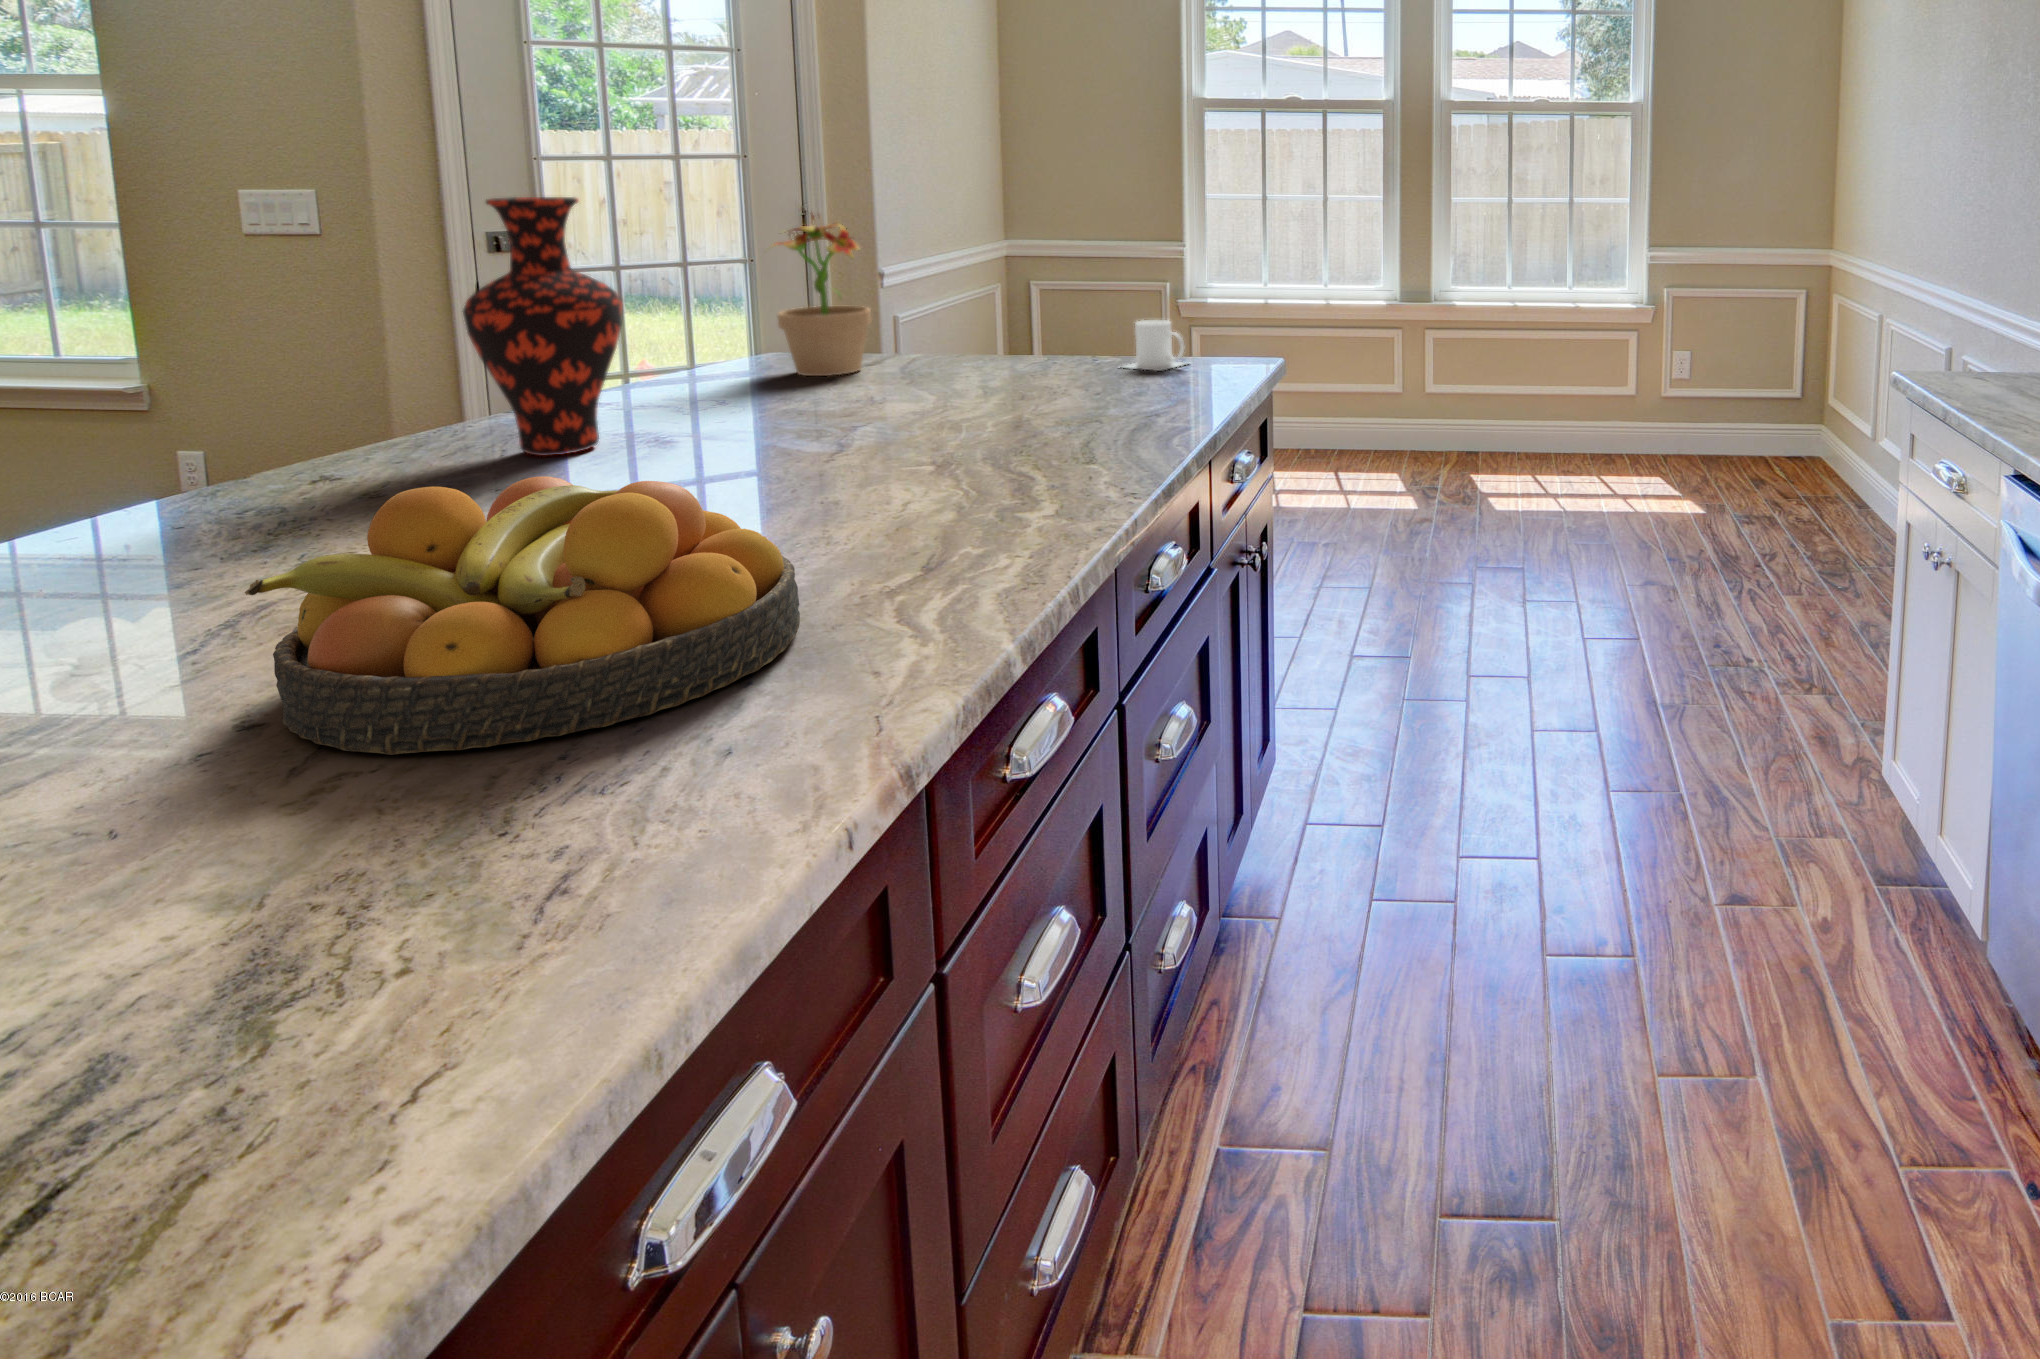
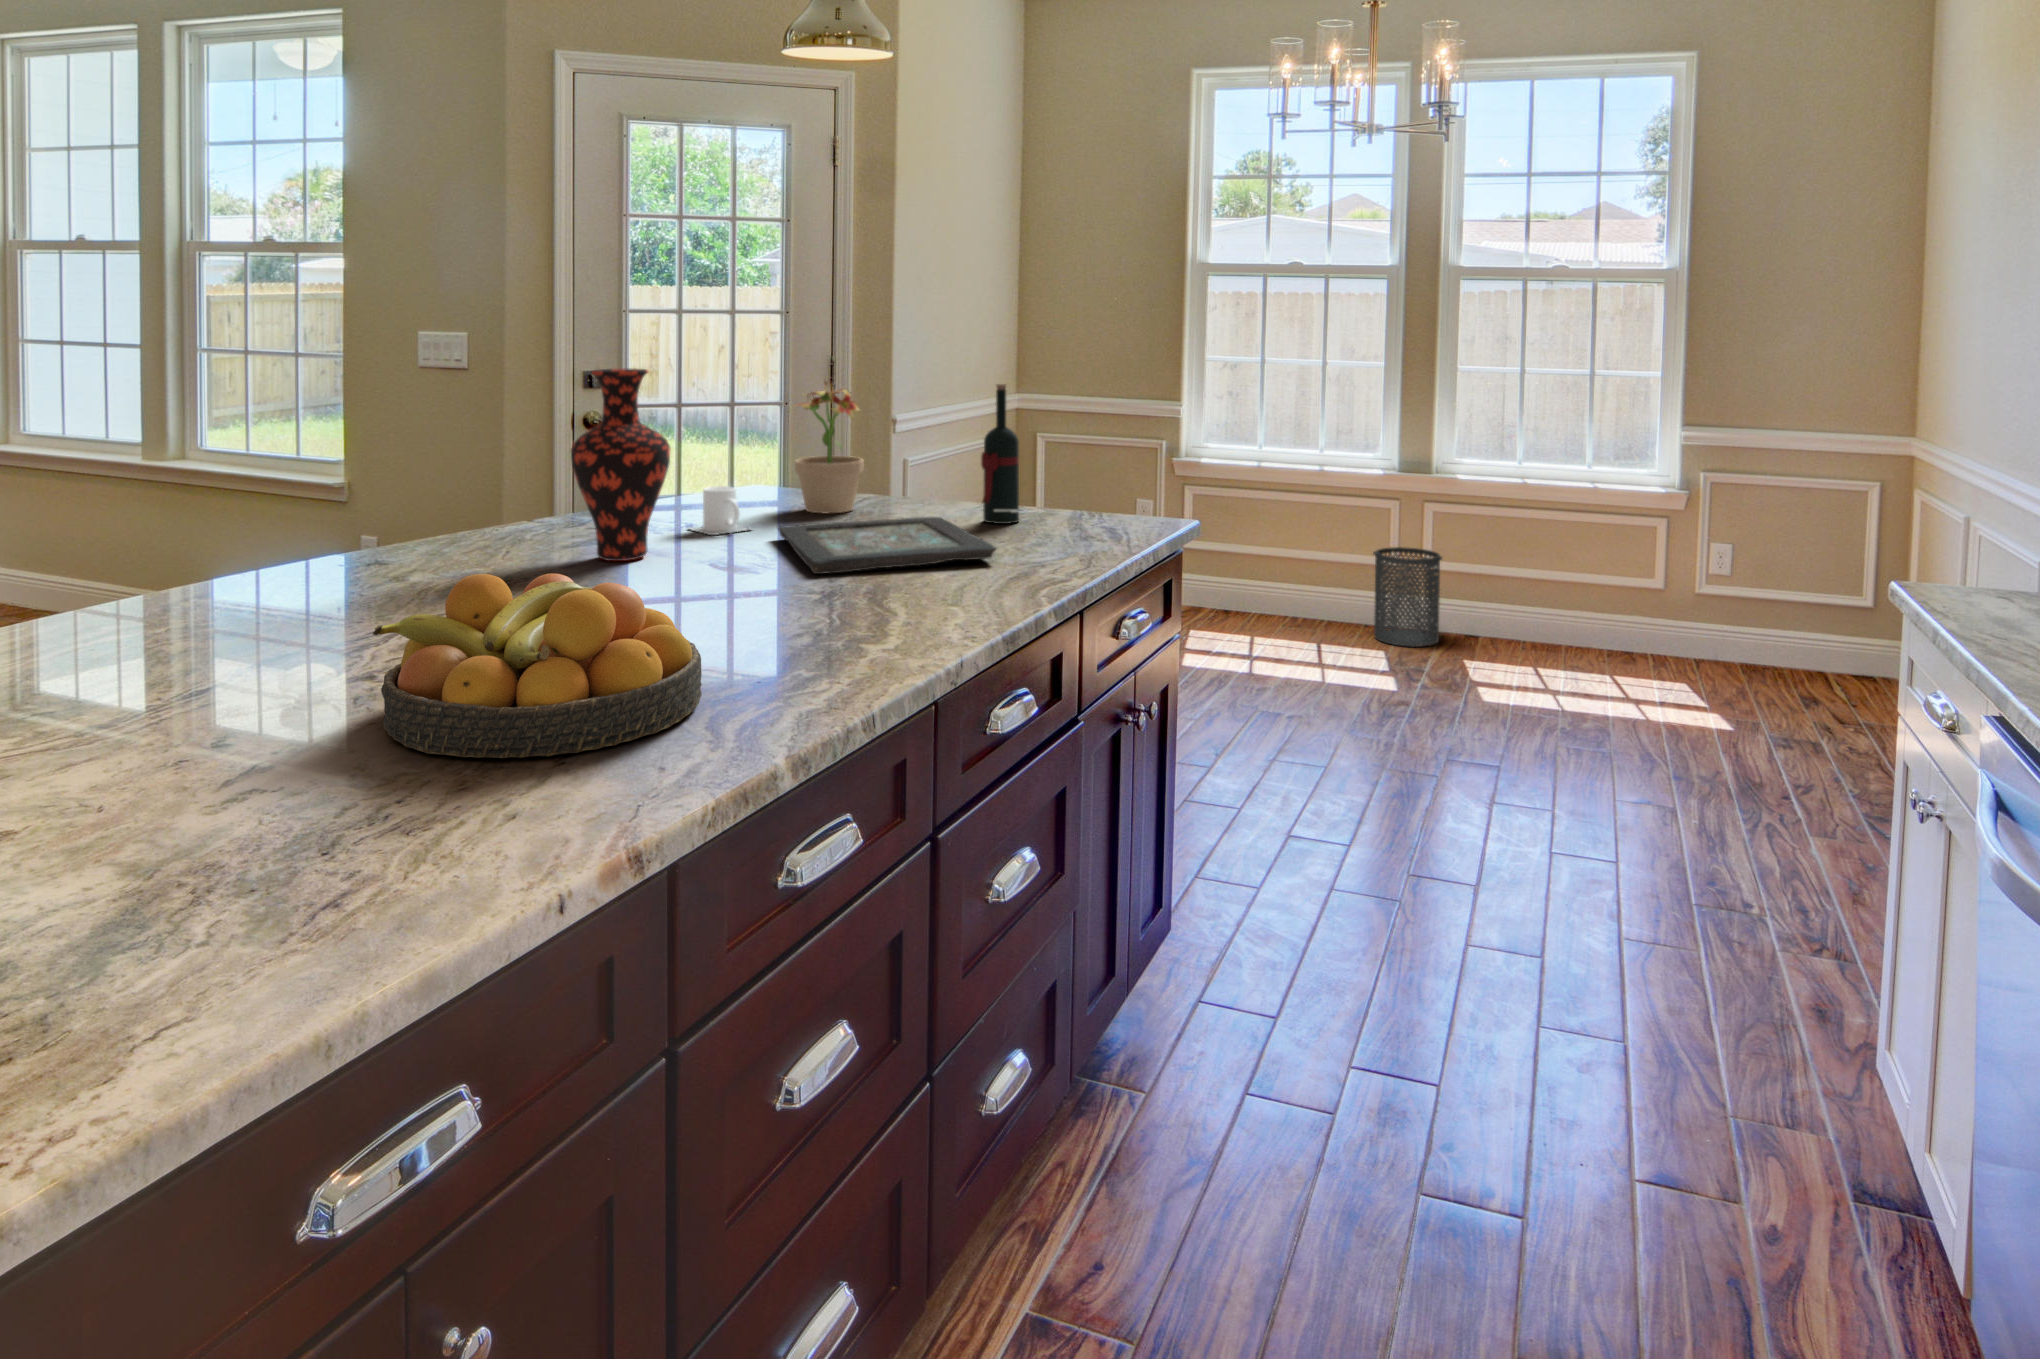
wine bottle: none [1030,213,1078,374] -> present [981,384,1019,524]
mug: present [1124,320,1185,371] -> present [691,486,749,535]
decorative tray: none [778,370,1082,448] -> present [778,517,997,574]
trash can: none [1384,374,1449,469] -> present [1373,547,1442,647]

